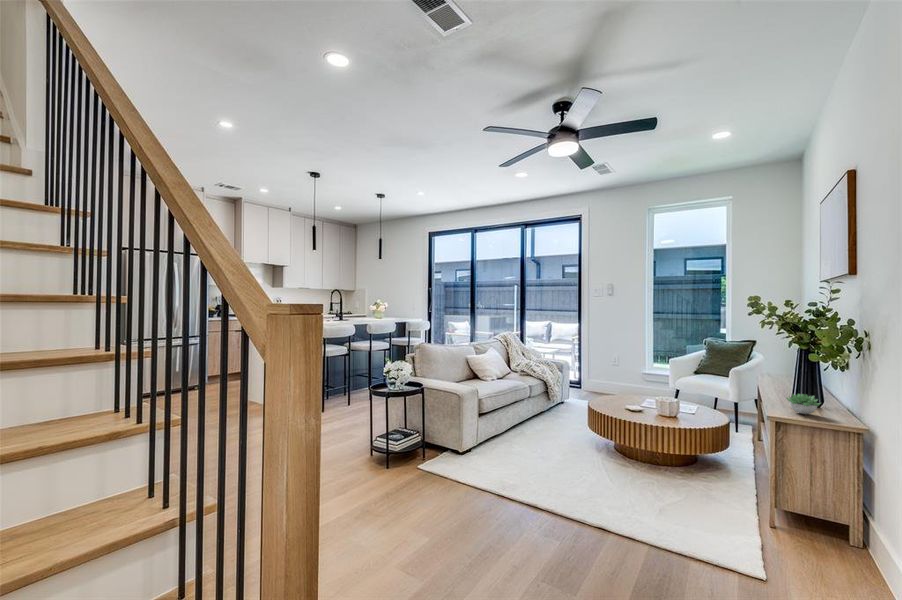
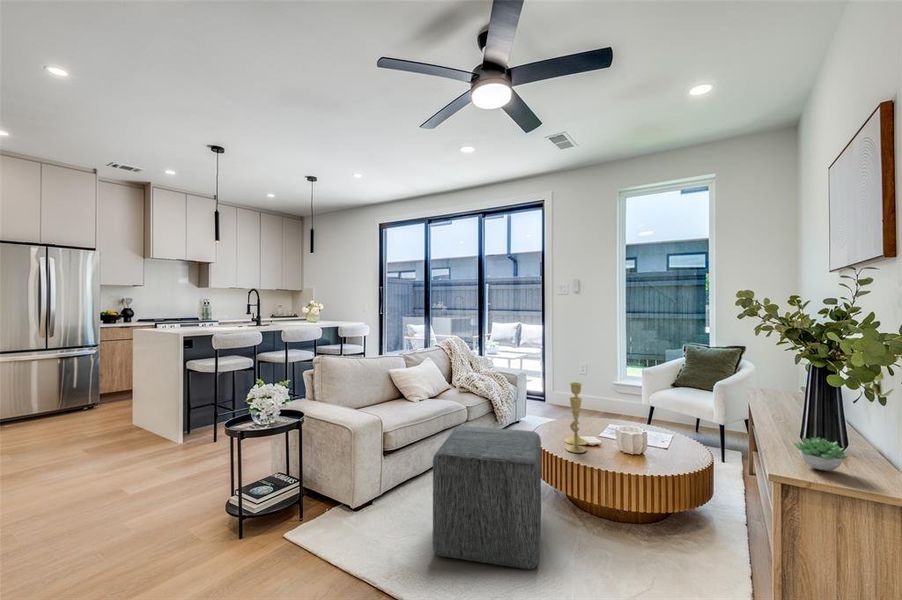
candlestick: none [614,364,633,415] -> present [564,382,588,453]
ottoman: none [528,394,607,489] -> present [433,426,541,569]

